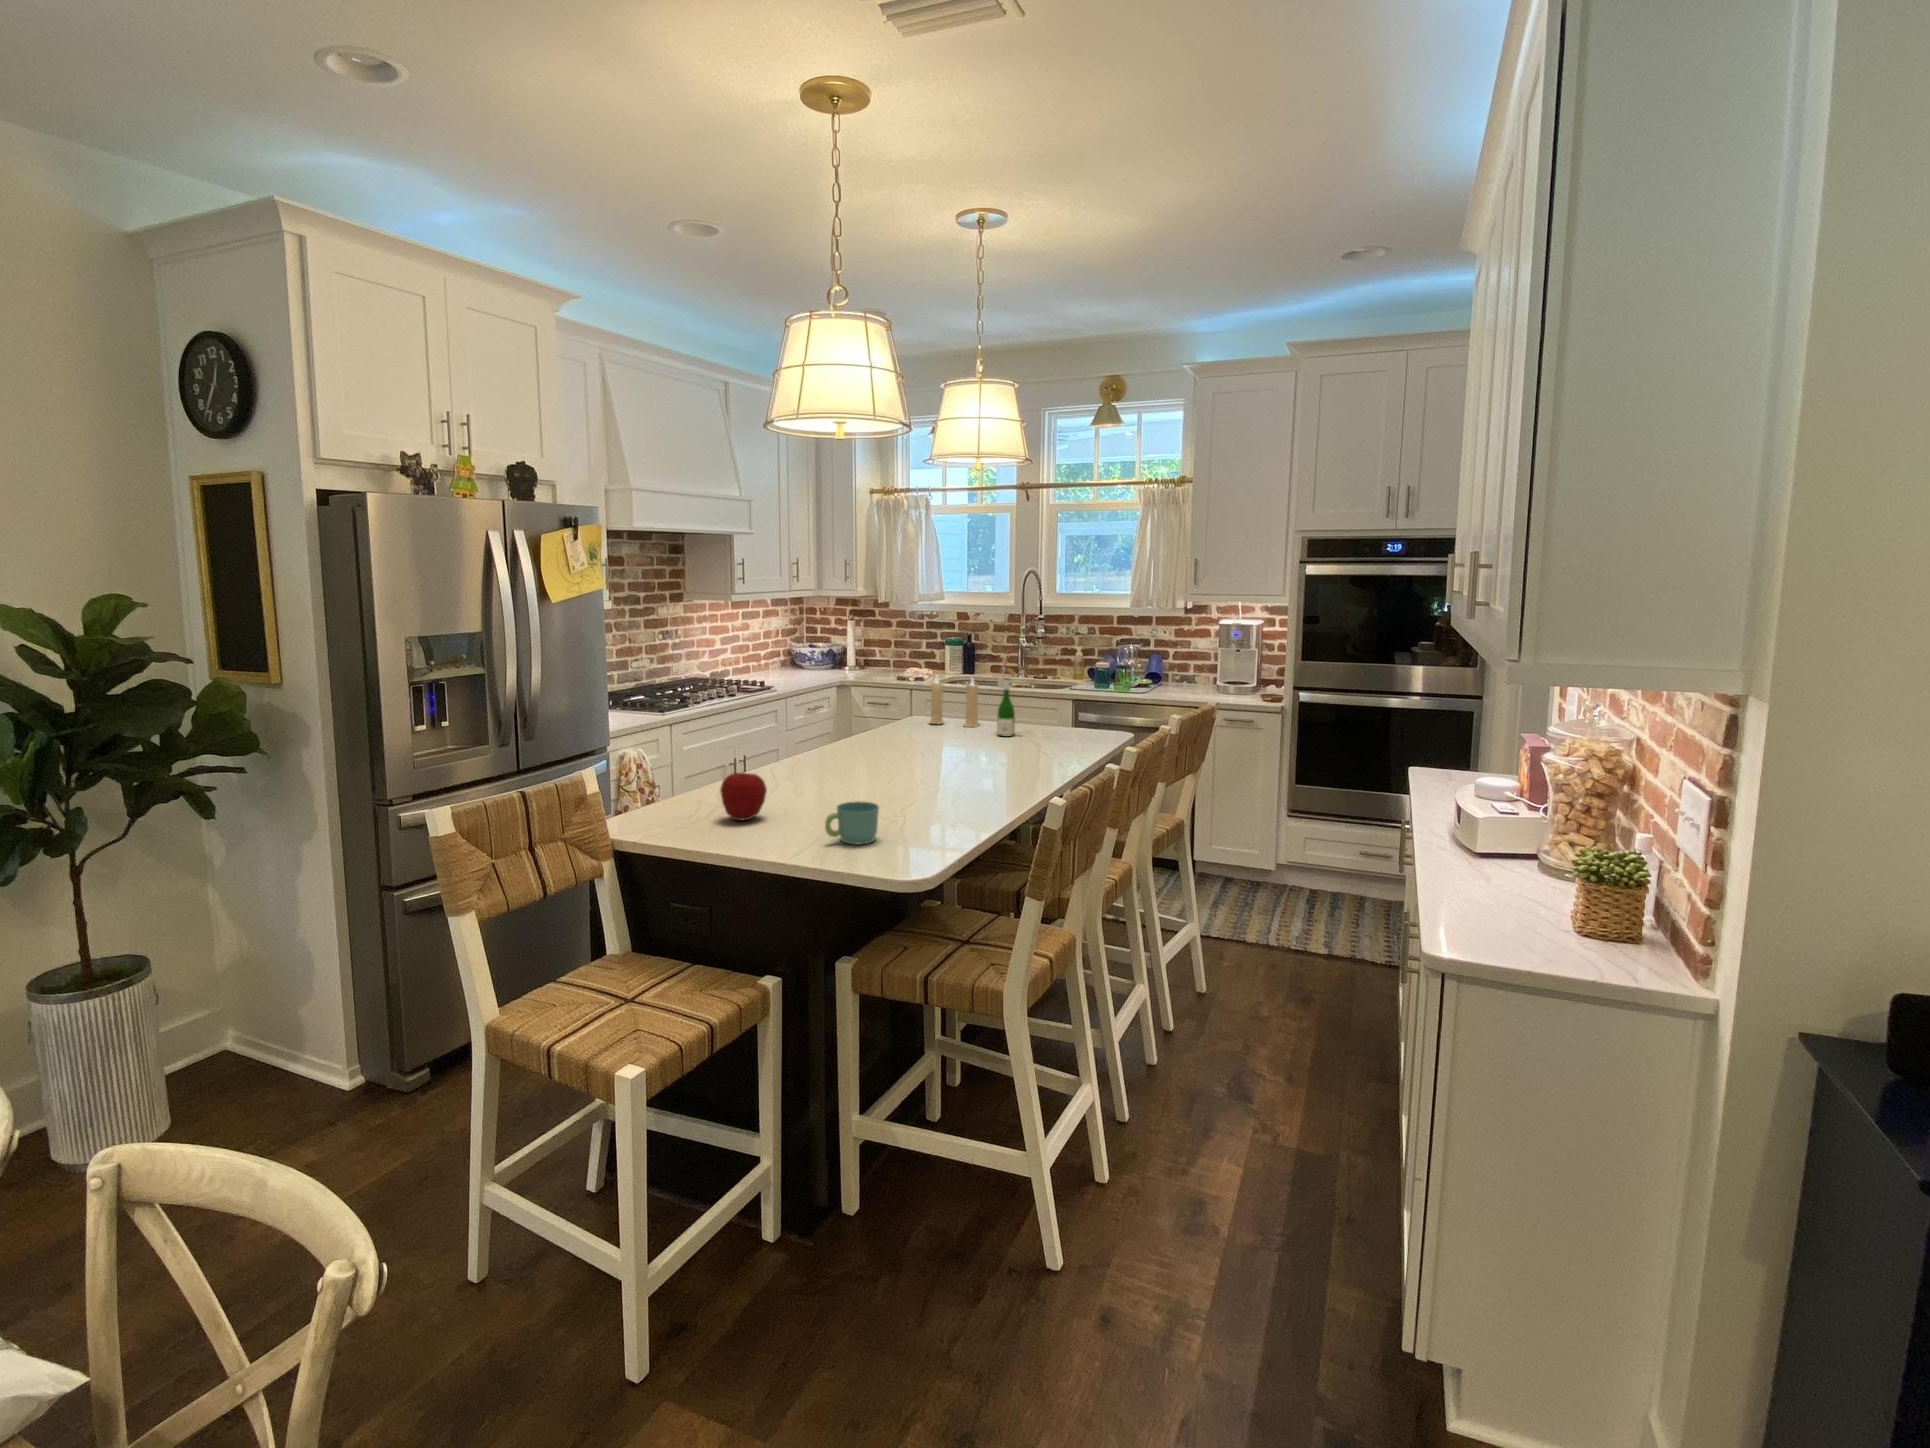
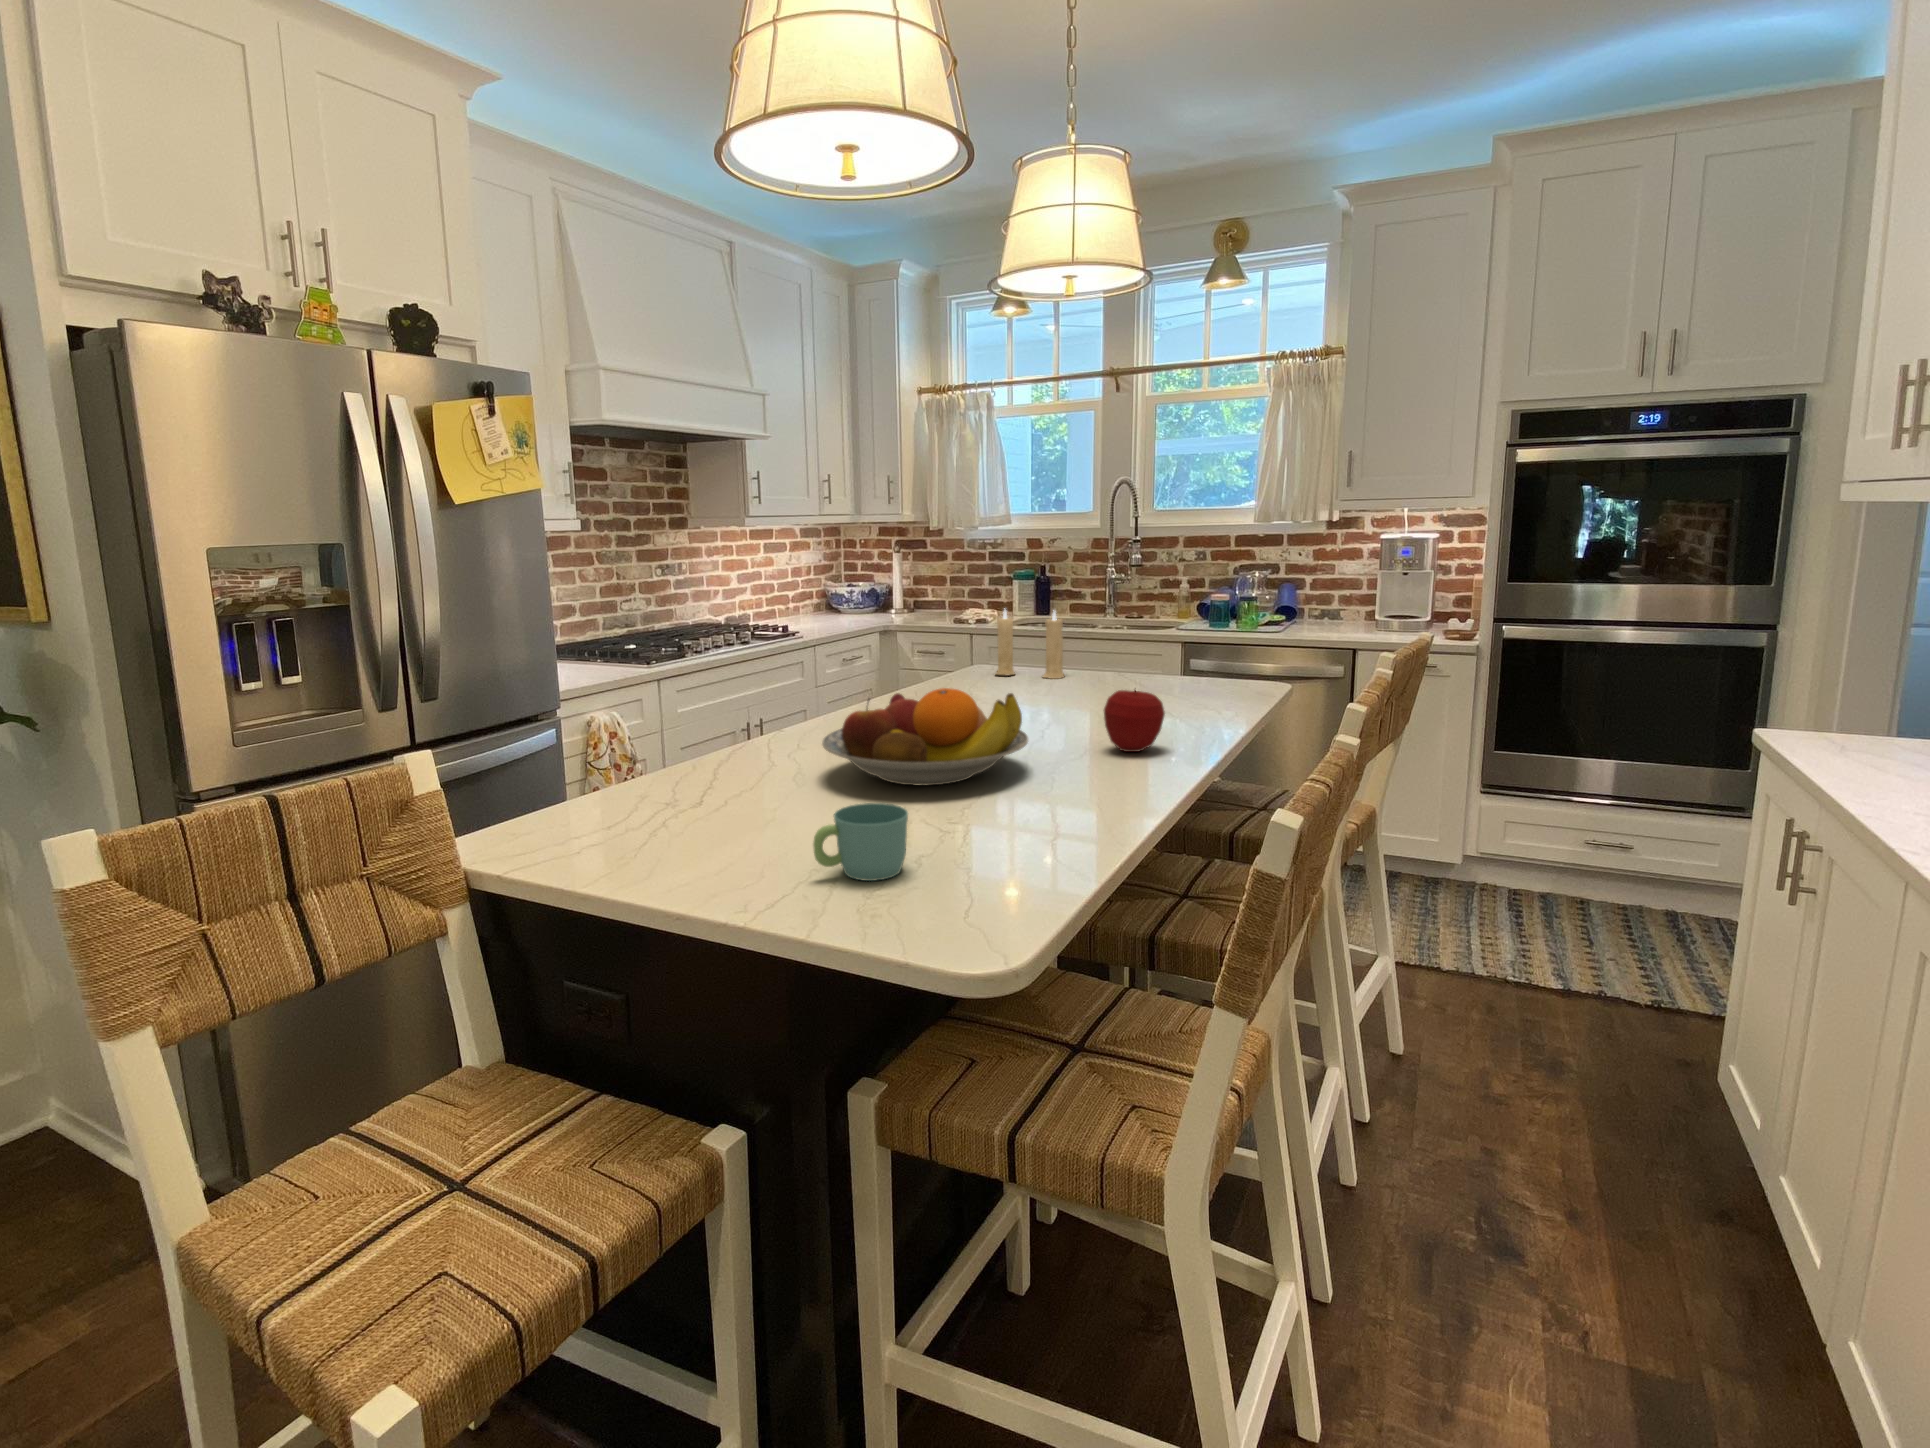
wine bottle: present [997,659,1021,737] -> none [1092,565,1129,691]
fruit bowl: none [818,735,950,796] -> present [822,688,1028,786]
apple: present [720,773,767,820] -> present [1104,688,1165,752]

